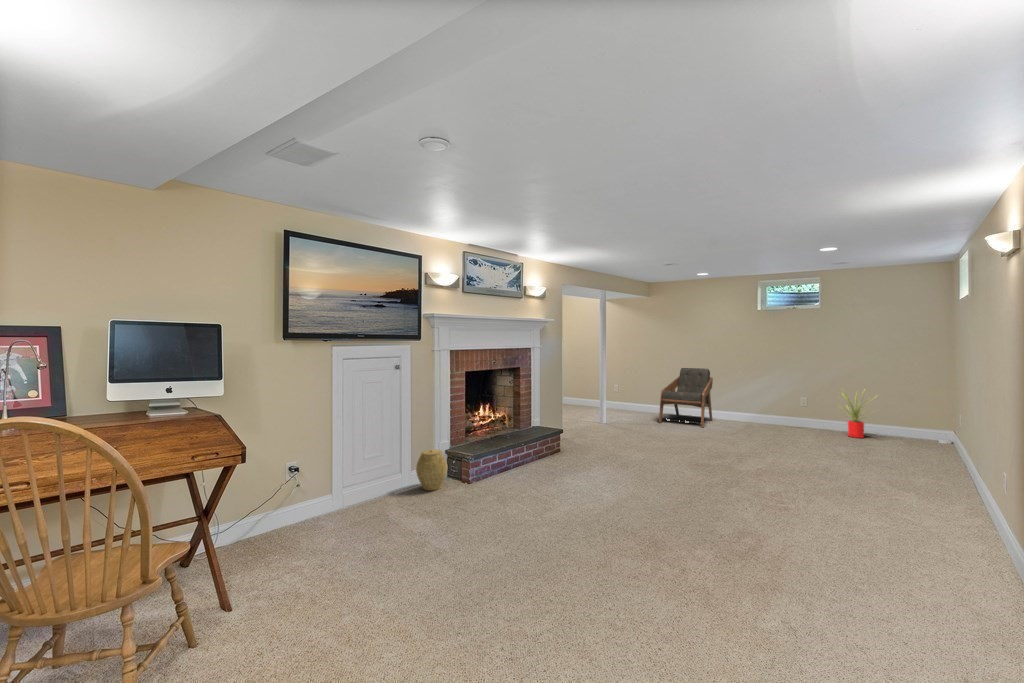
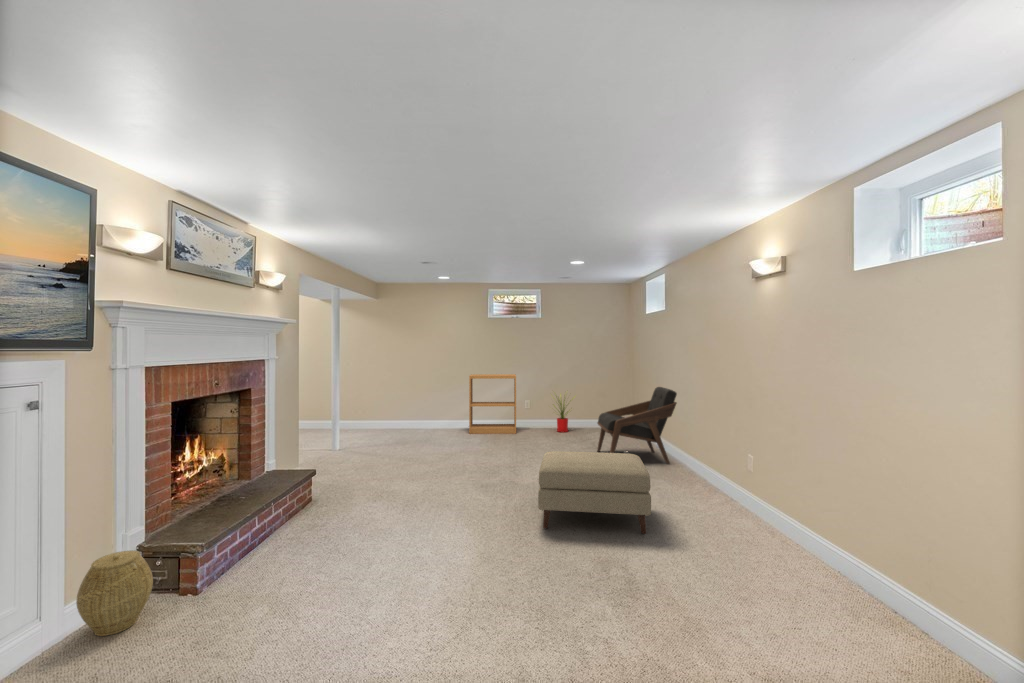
bookshelf: none [734,366,794,432] -> present [469,374,516,434]
lounge chair: present [659,368,713,428] -> present [597,387,677,464]
ottoman: none [718,441,866,541] -> present [538,451,651,534]

